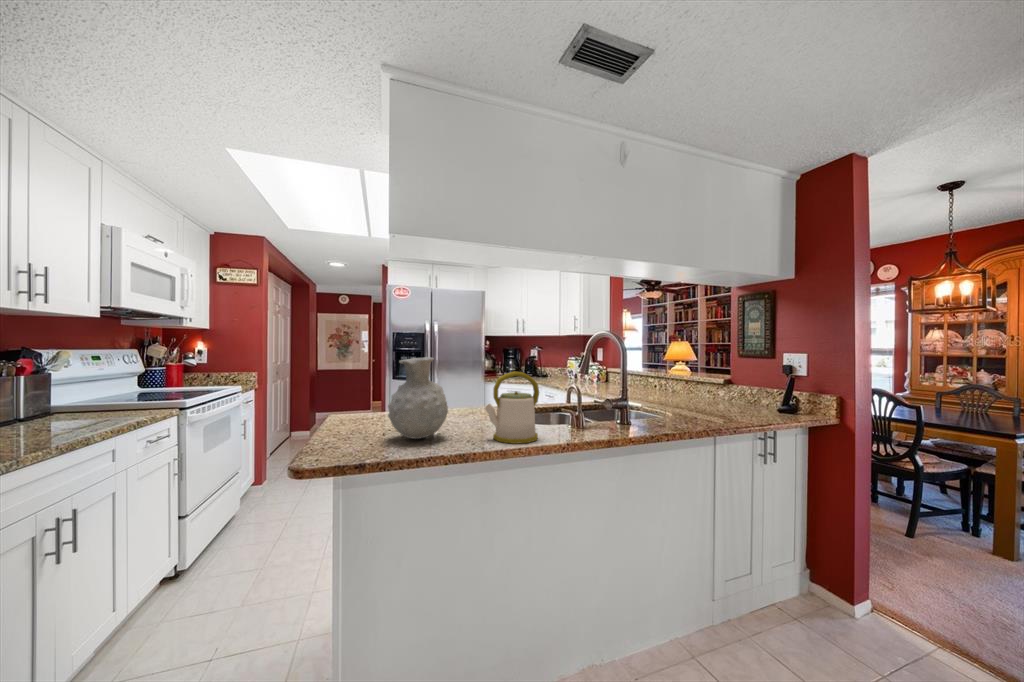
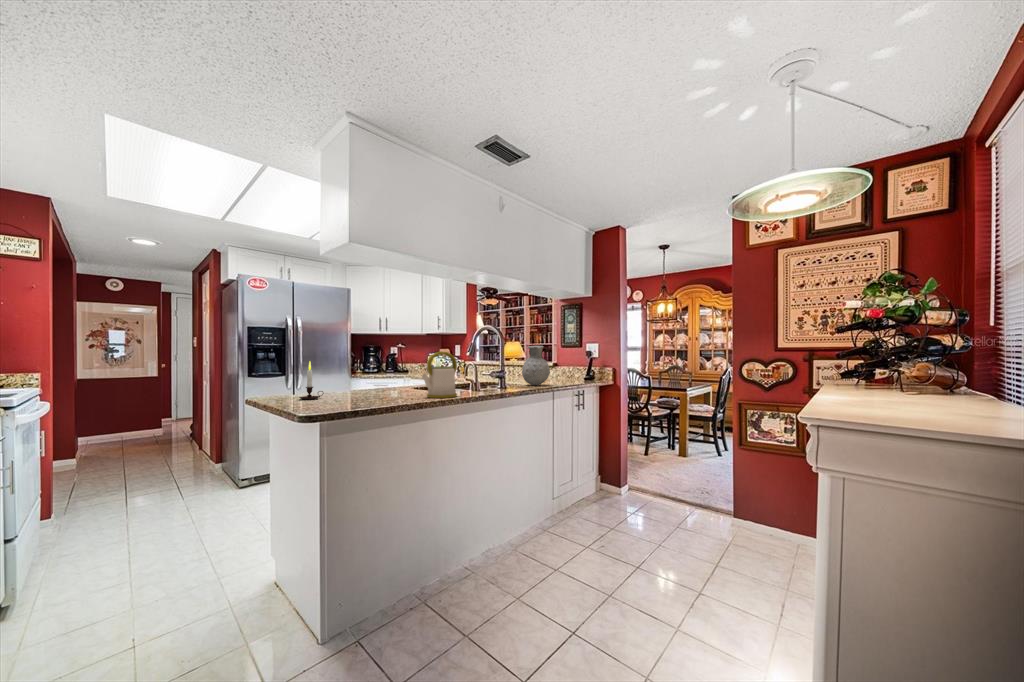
vase: present [388,357,448,439] -> present [522,346,550,385]
candle: none [346,379,376,428] -> present [299,362,324,400]

